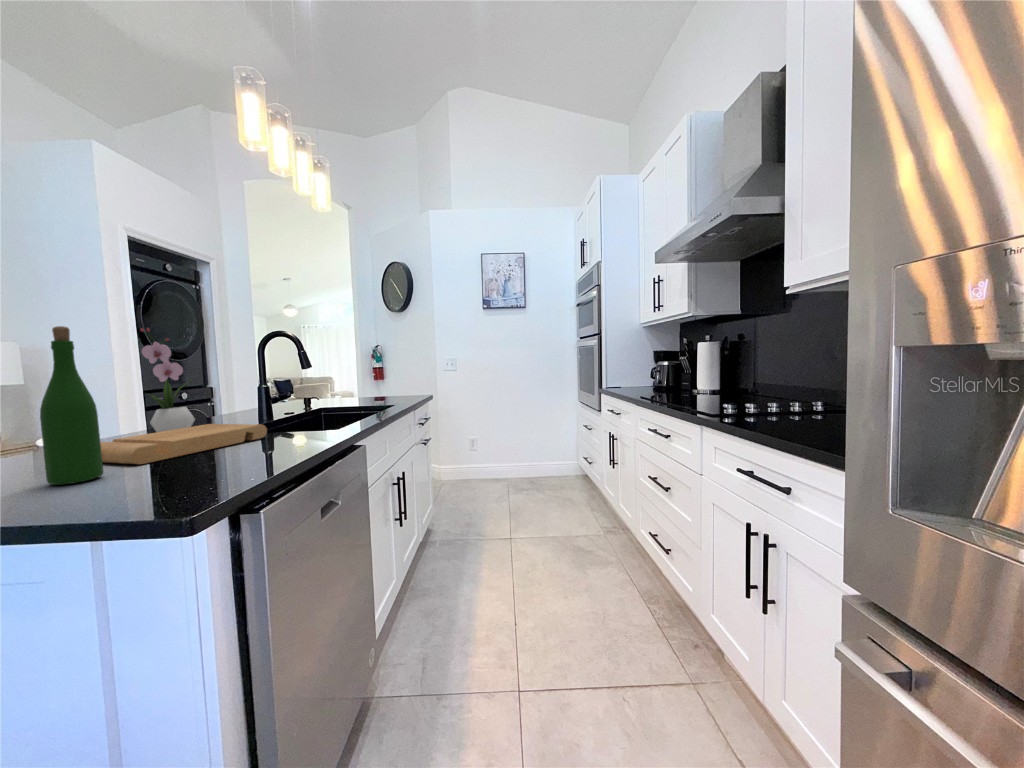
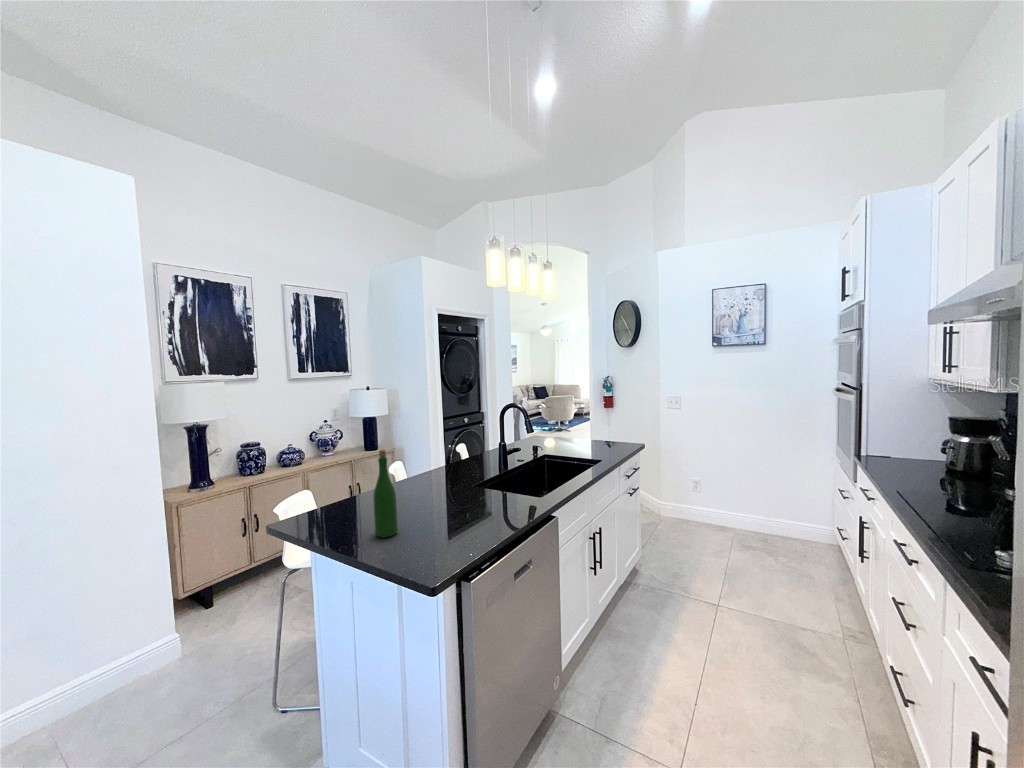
flower arrangement: present [140,328,195,432] -> none [428,415,455,484]
cutting board: present [100,424,267,464] -> none [390,483,488,523]

